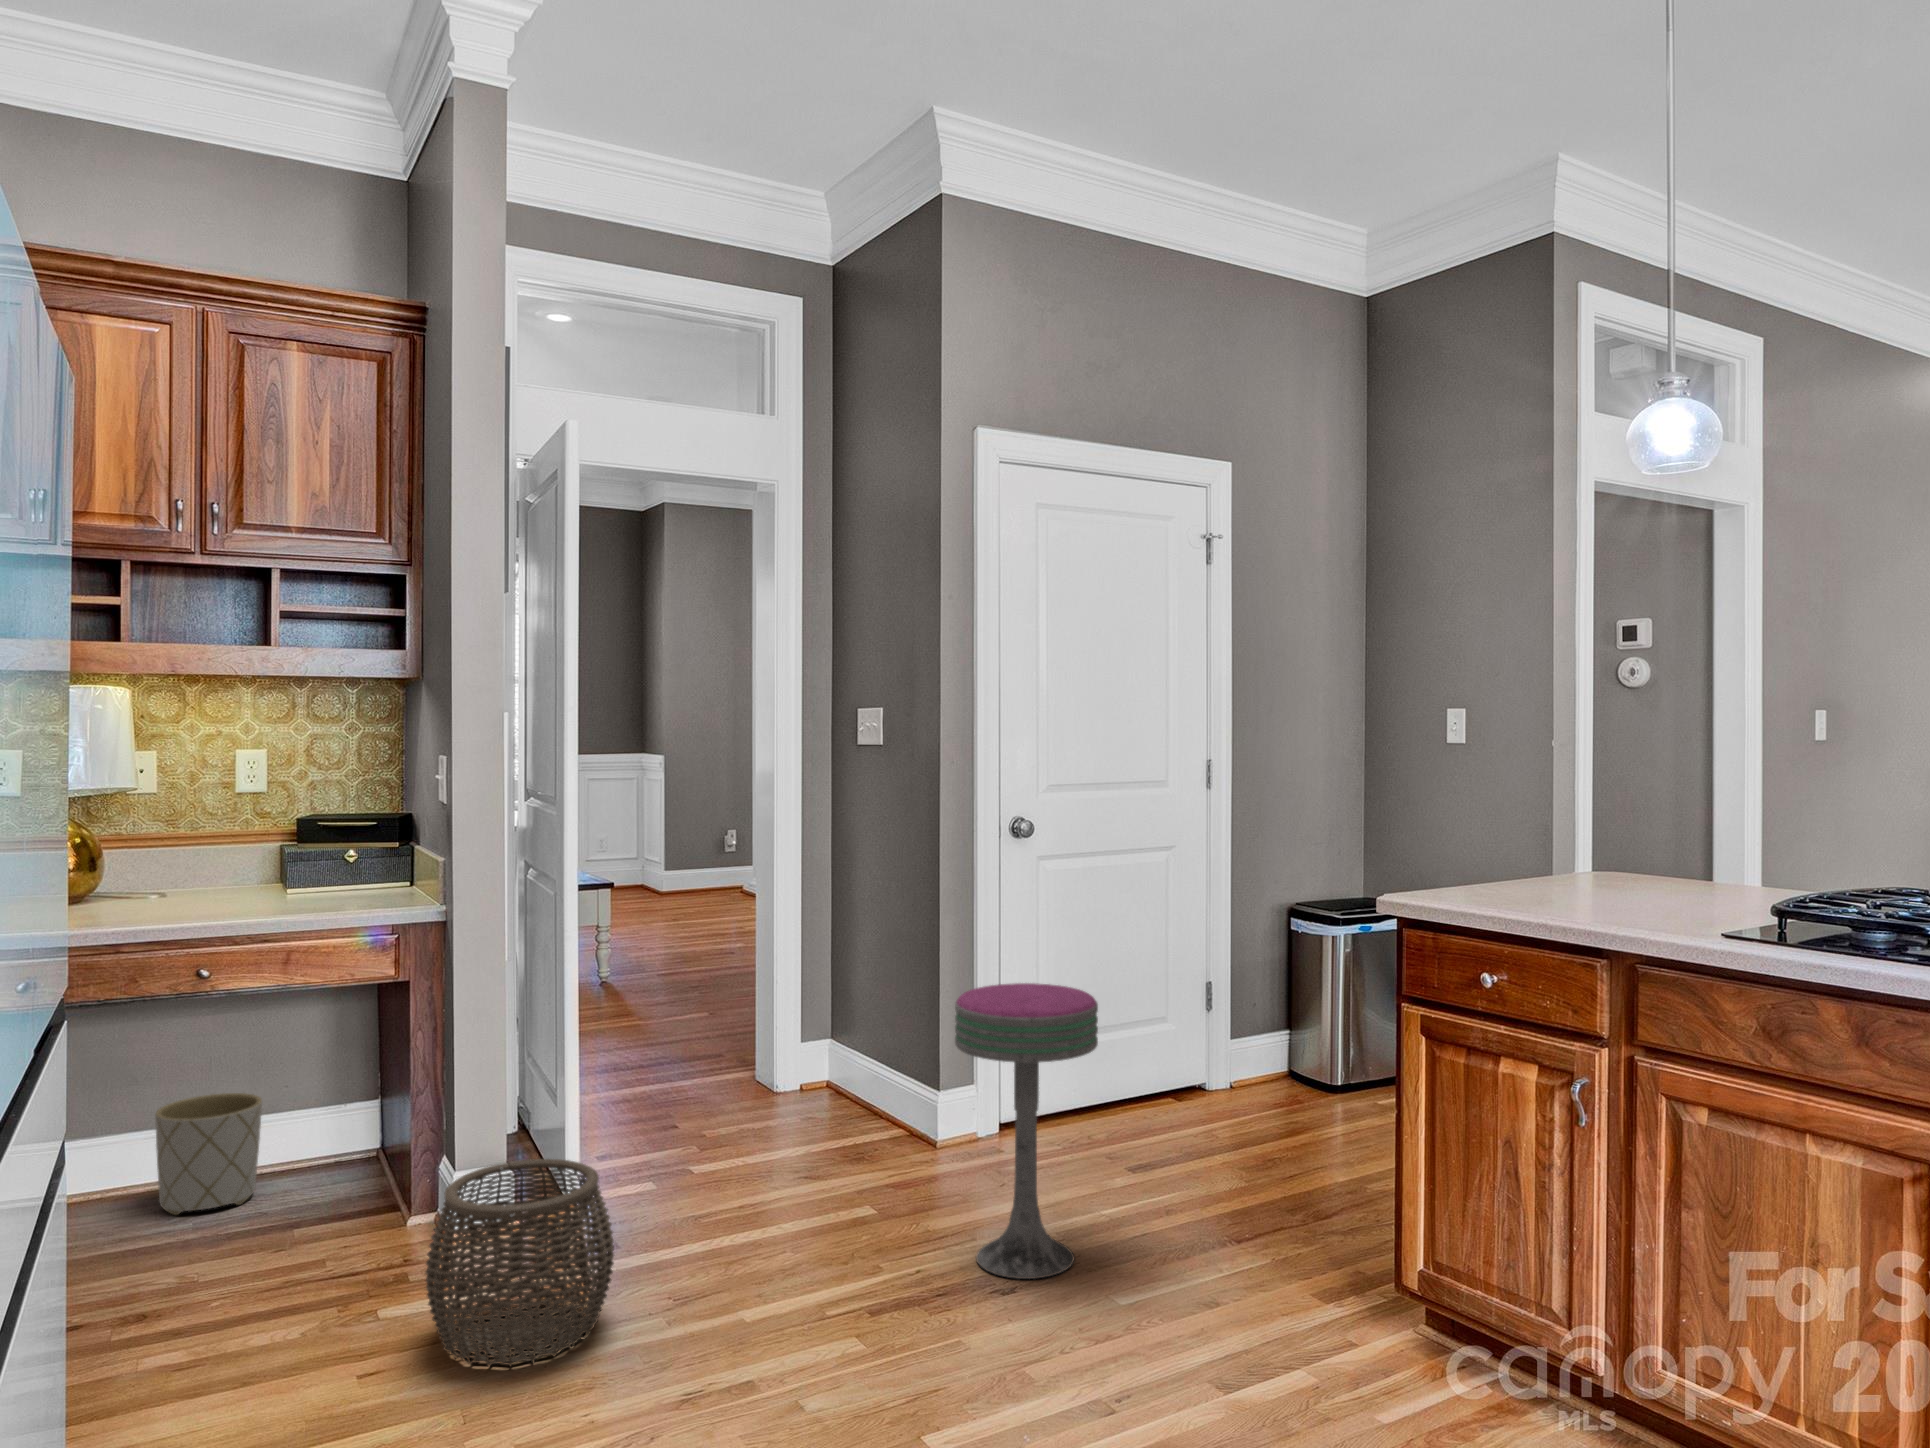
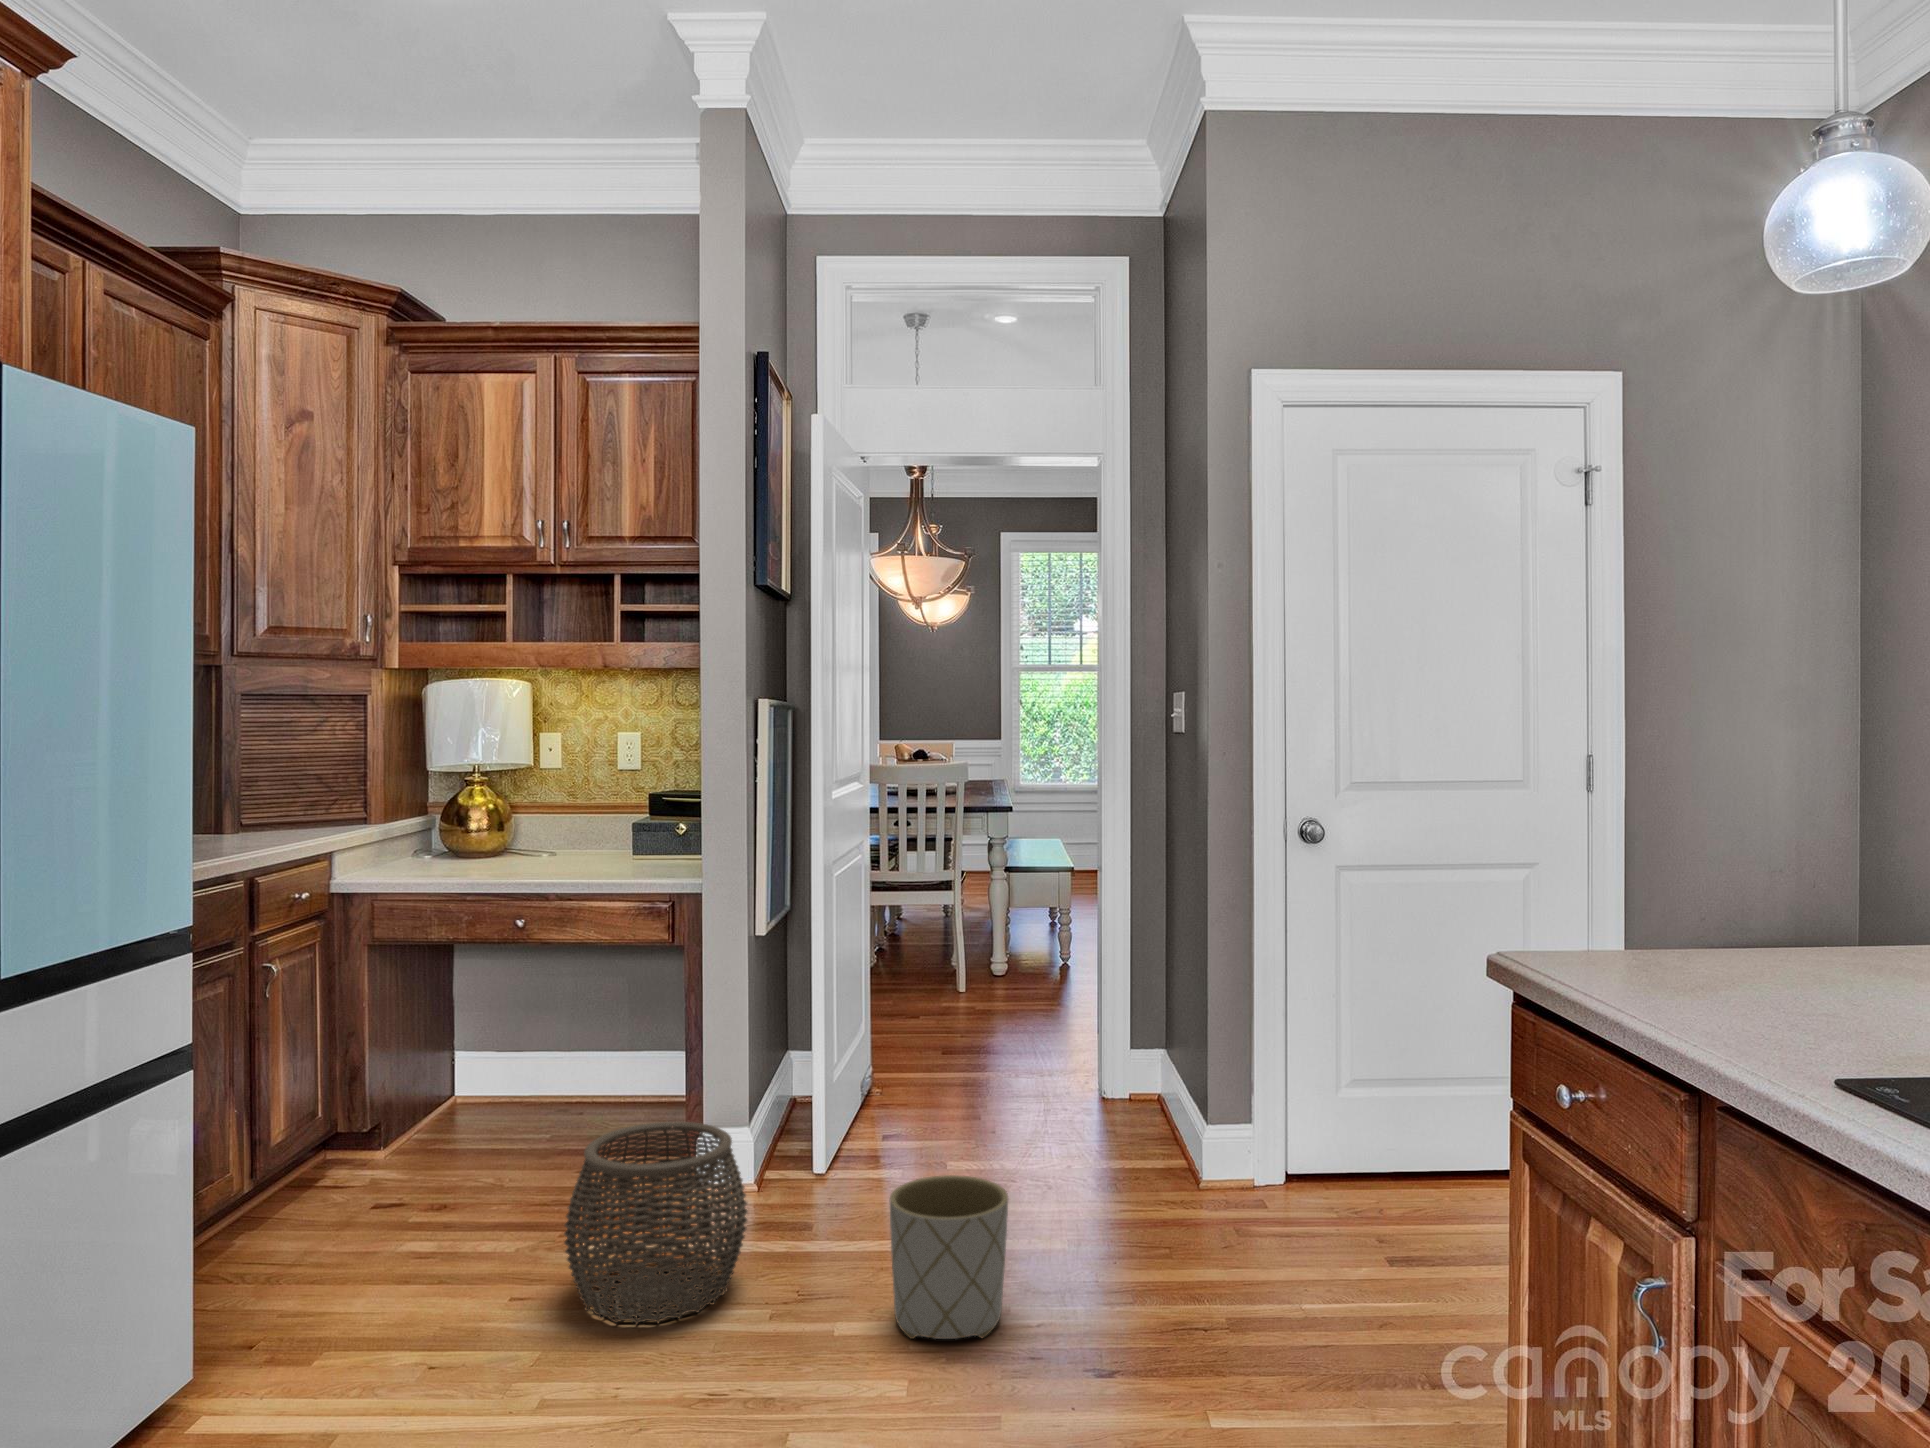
bar stool: present [955,983,1098,1279] -> none [1107,1002,1279,1363]
planter: present [155,1093,262,1215] -> present [890,1175,1008,1339]

